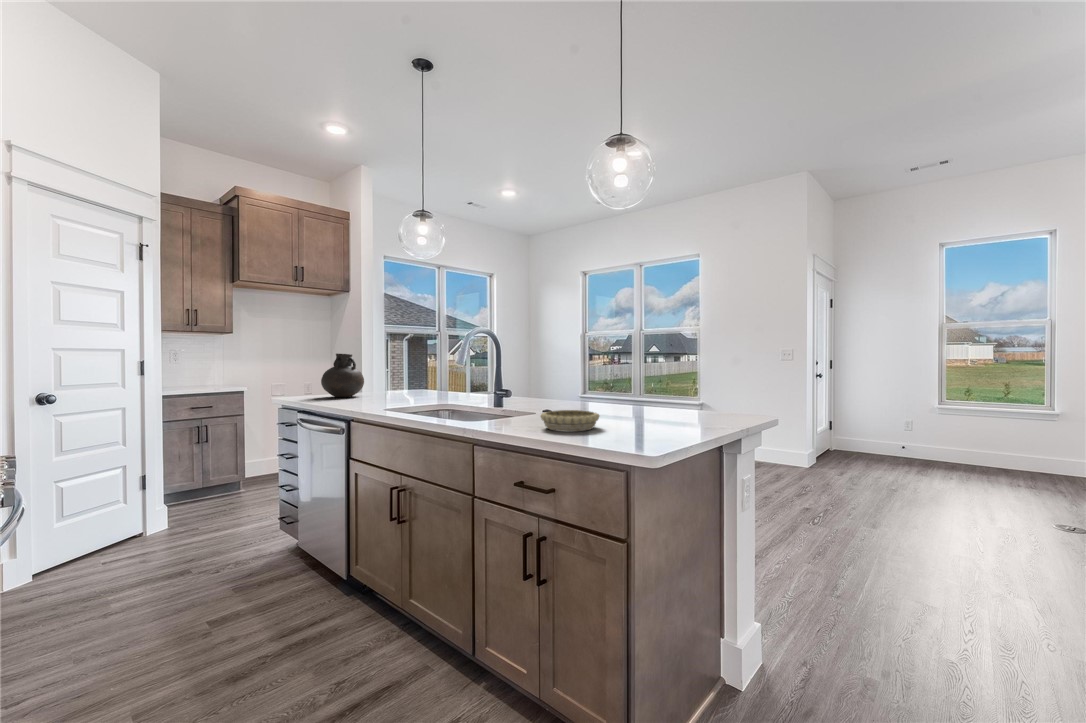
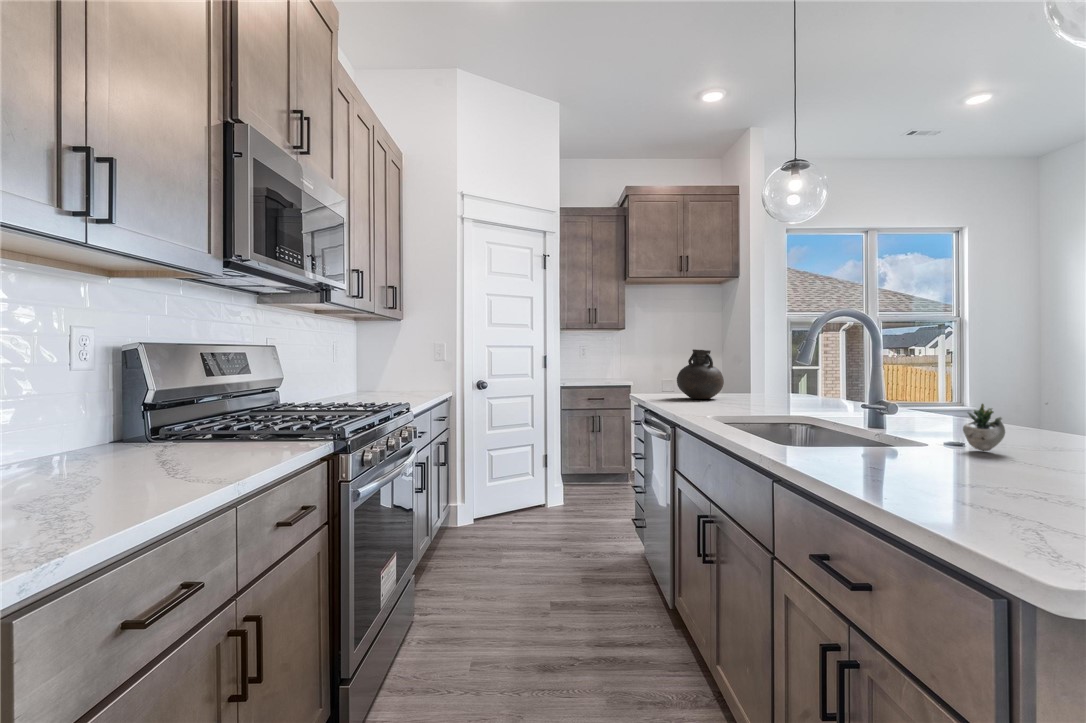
succulent plant: none [555,381,592,411] -> present [963,403,1048,451]
decorative bowl: present [541,410,600,431] -> none [875,450,1003,494]

